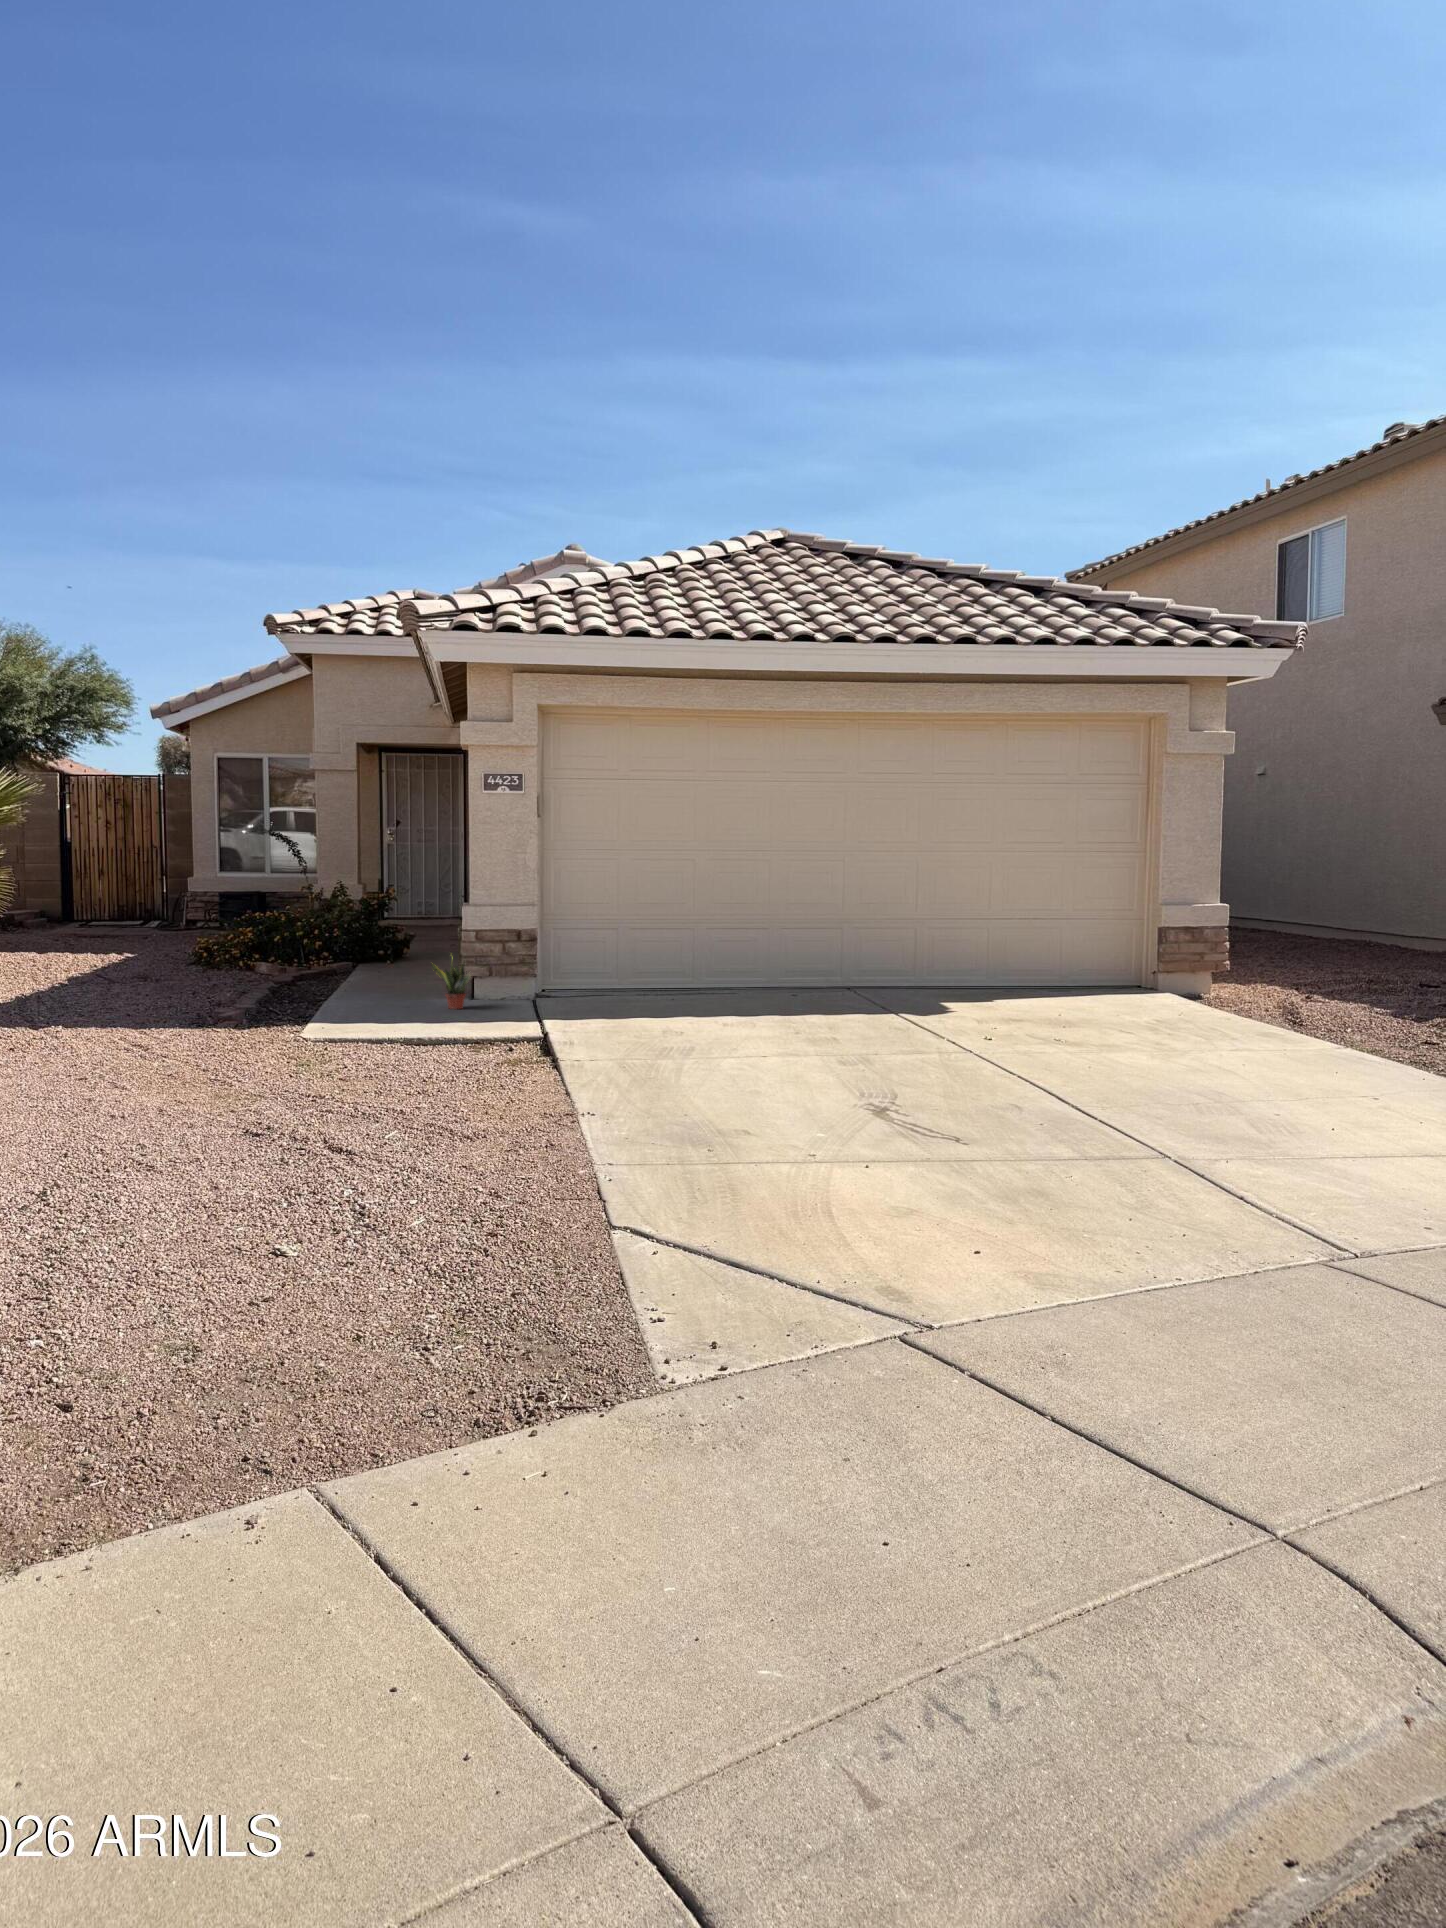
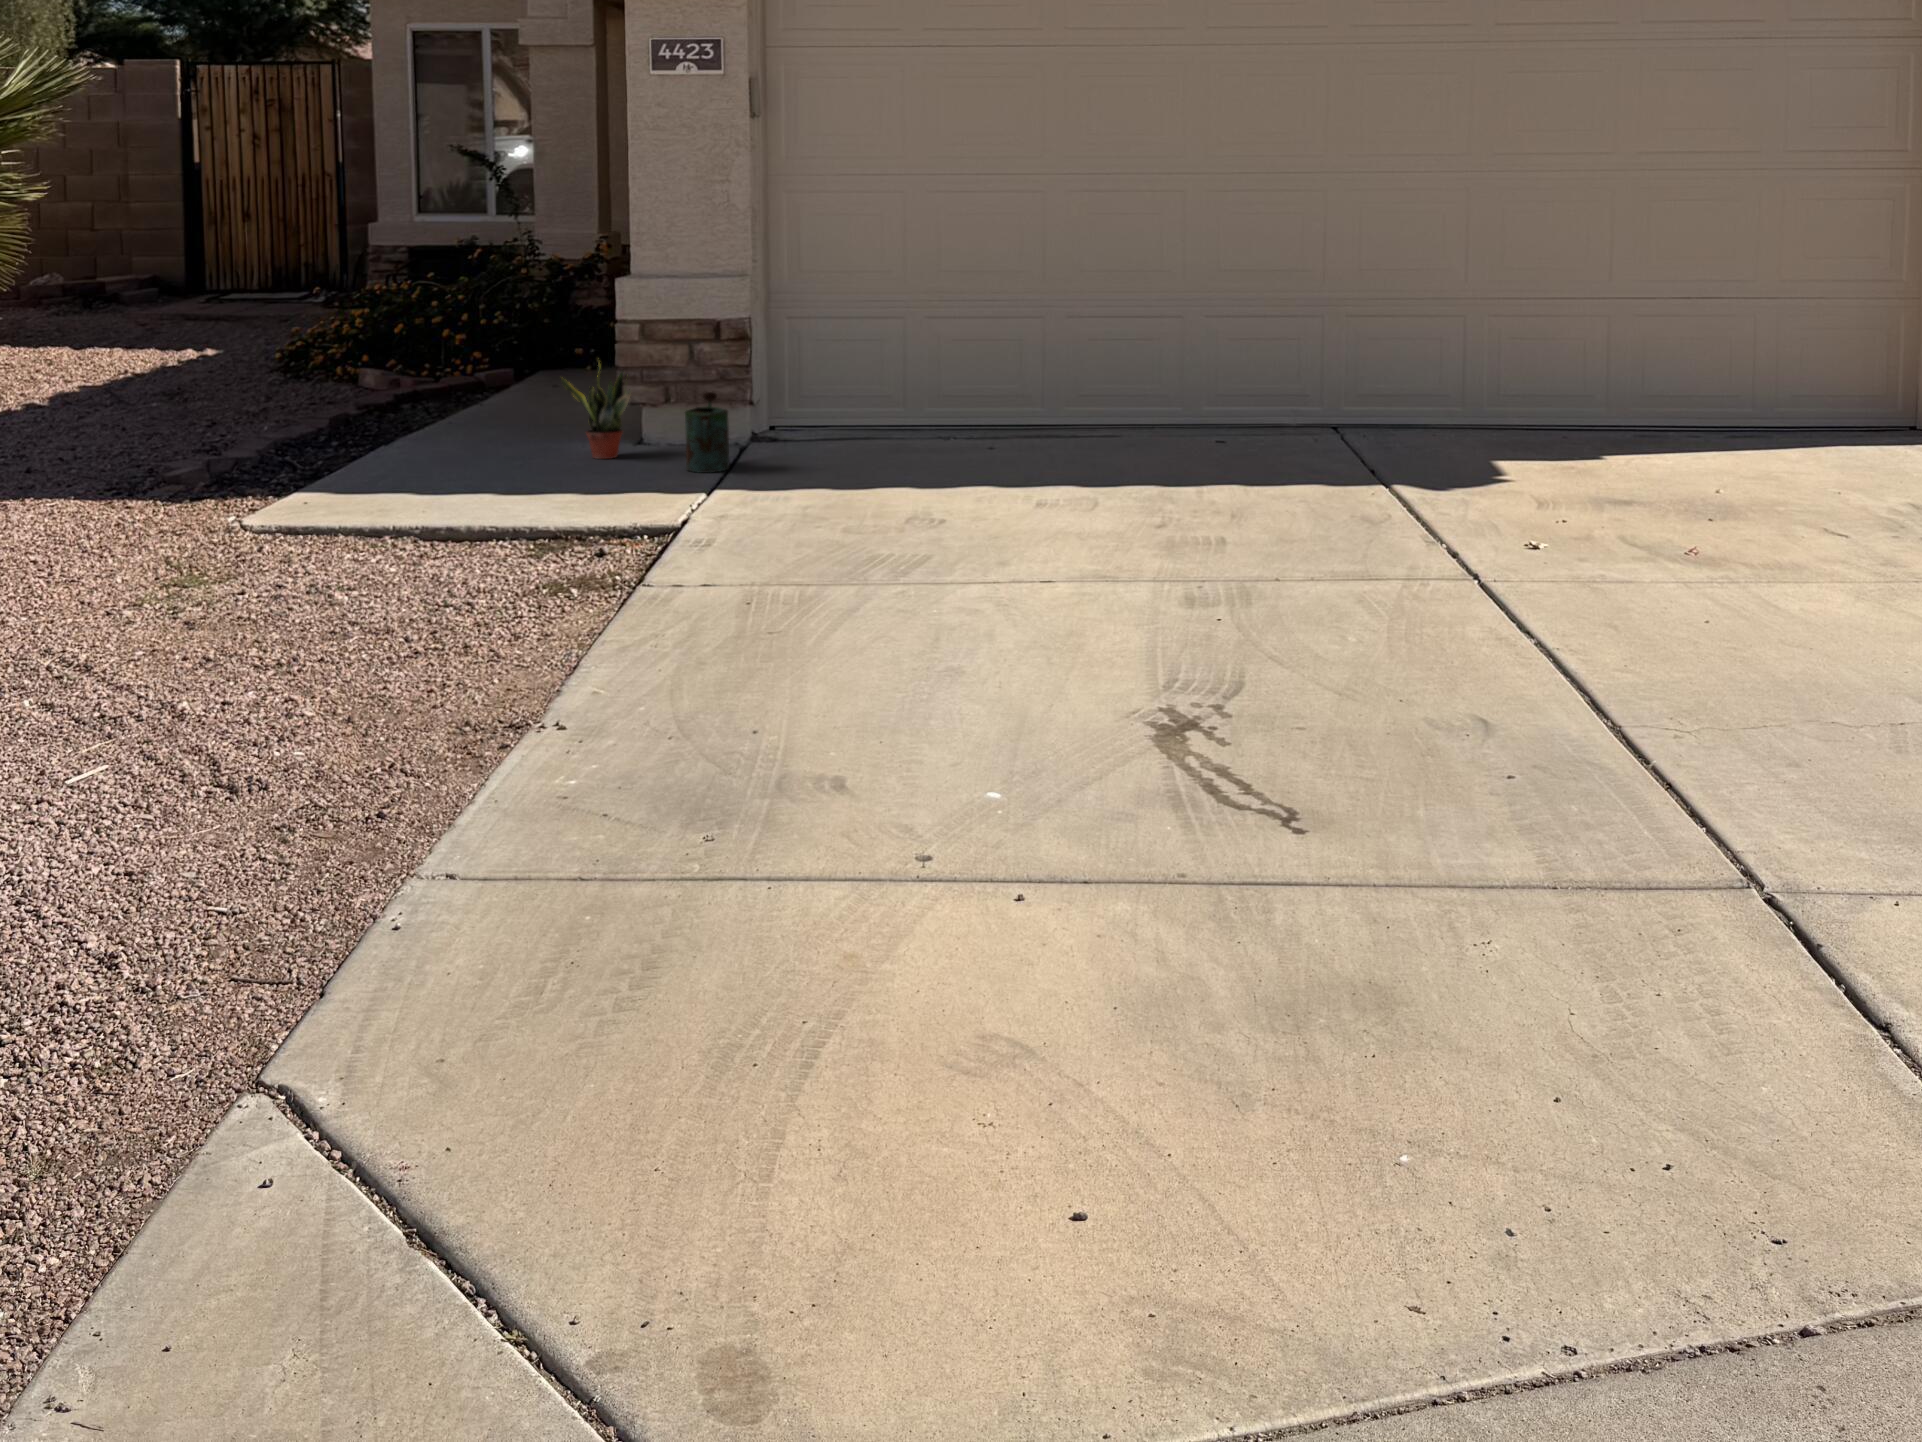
watering can: none [510,971,534,1015] -> present [685,392,729,473]

